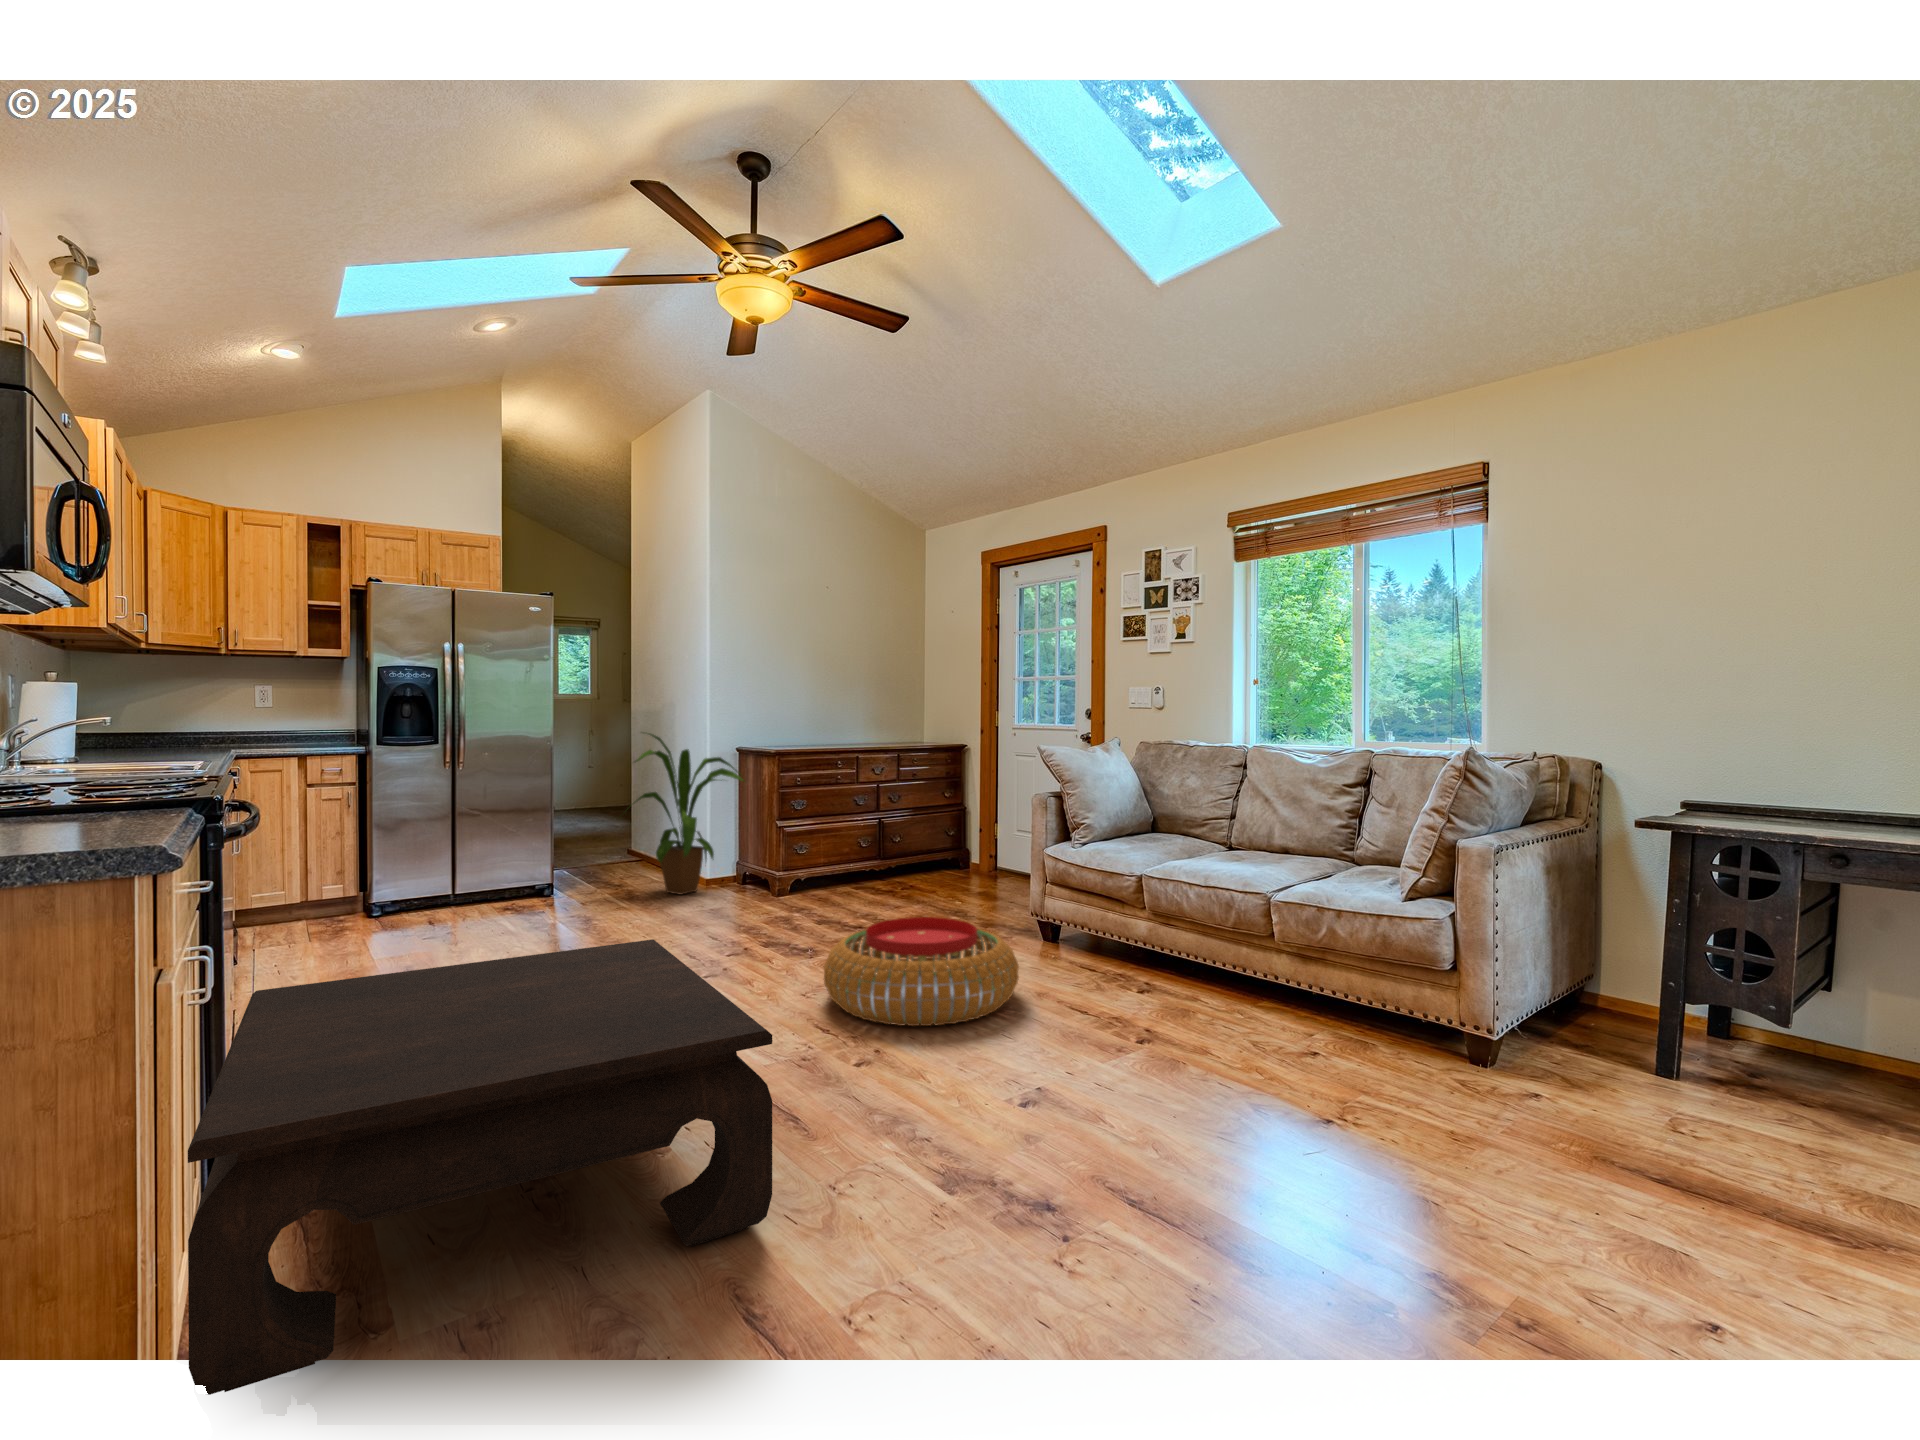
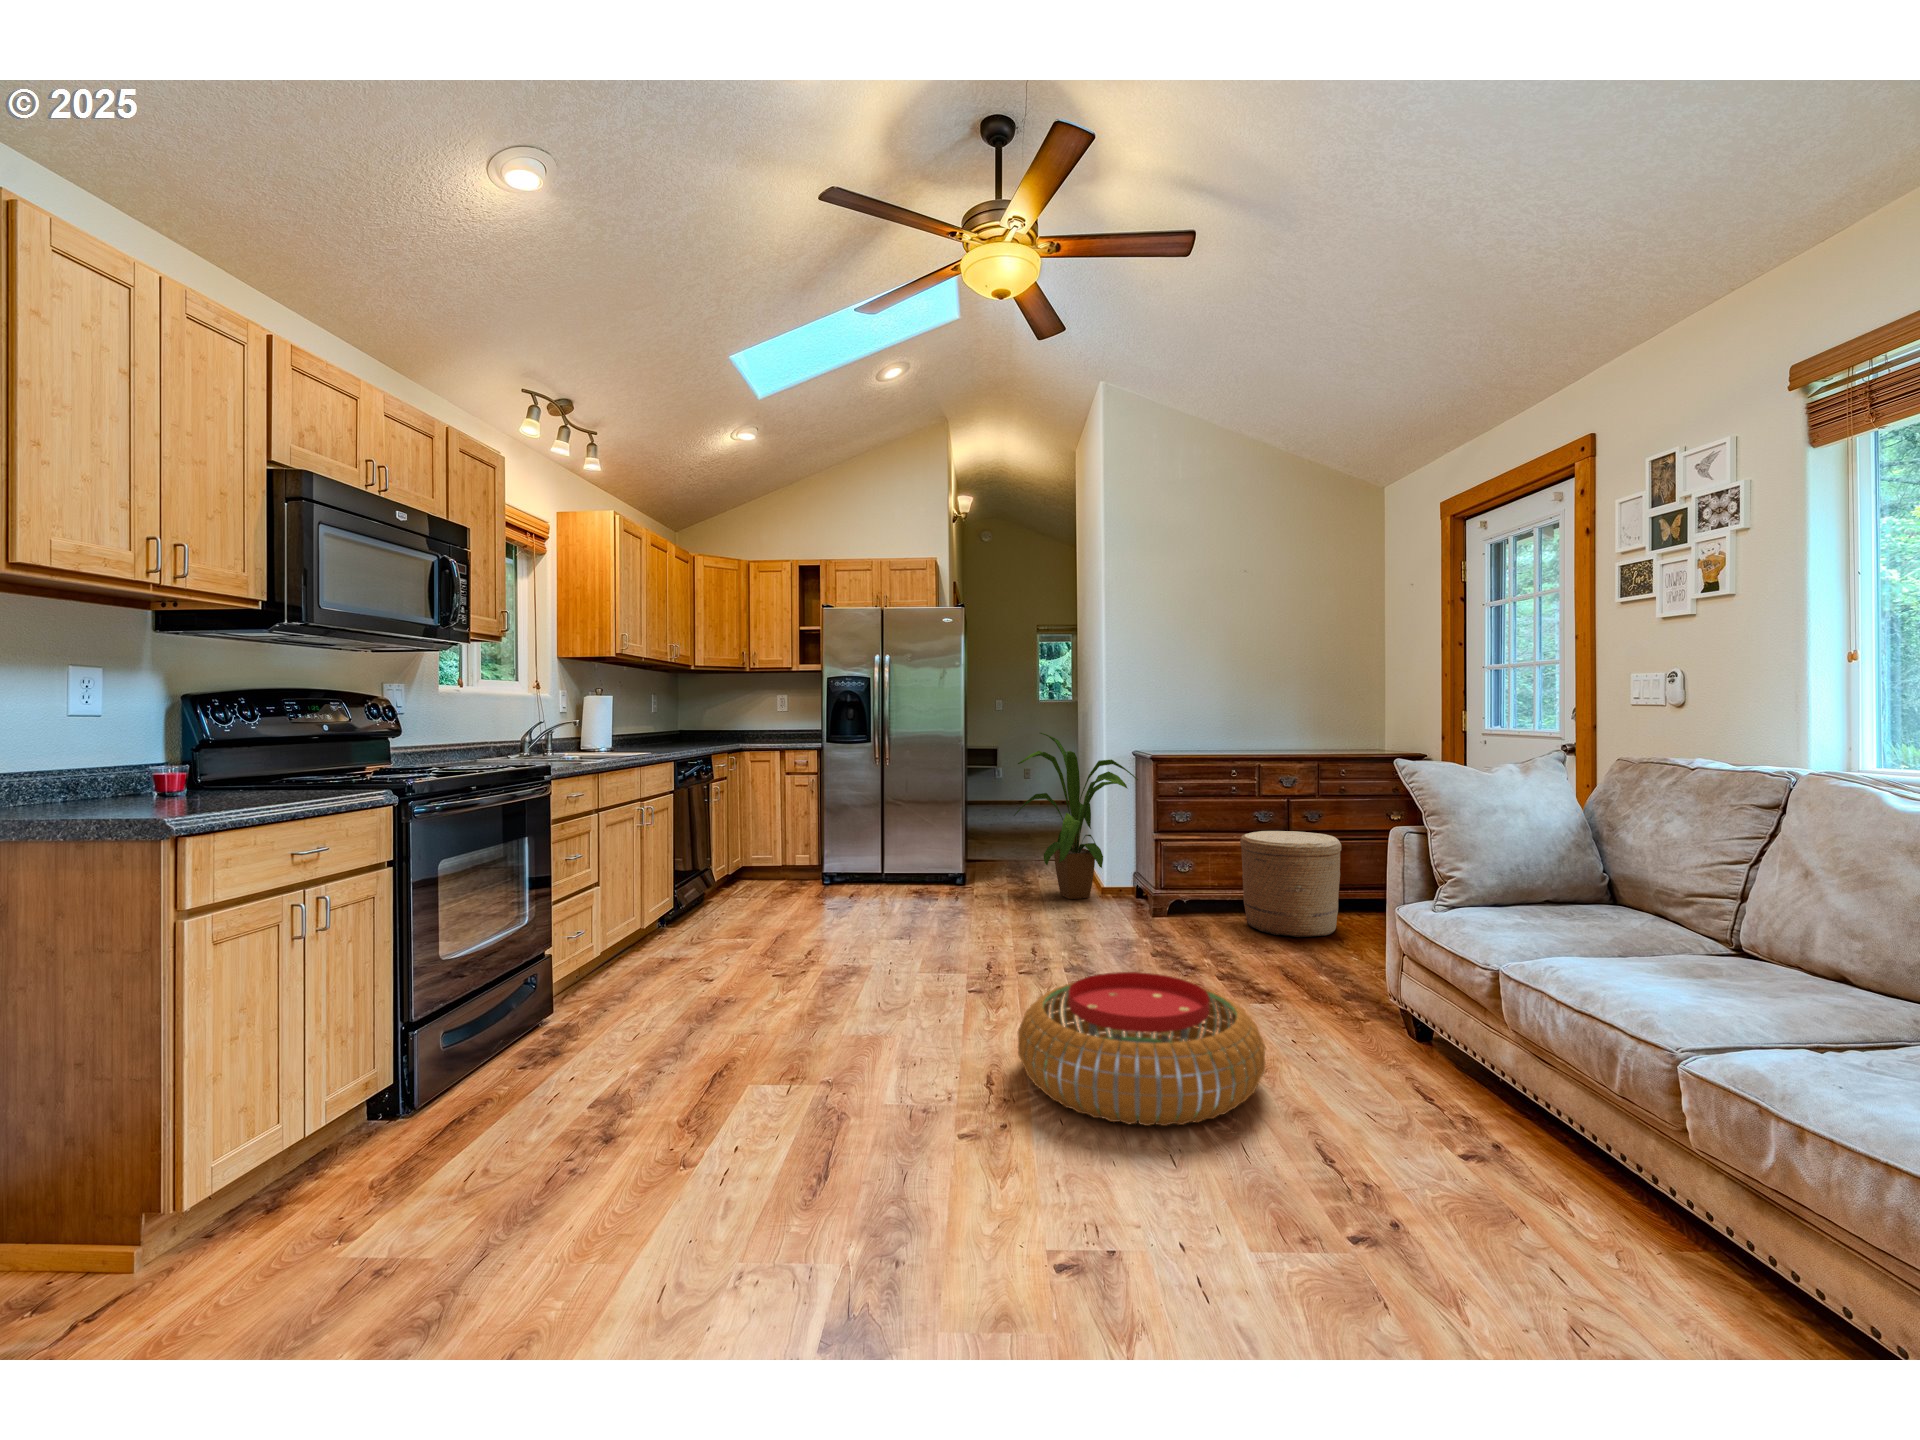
woven basket: none [849,813,929,898] -> present [1240,831,1341,937]
coffee table: present [188,939,772,1395] -> none [176,951,780,1302]

